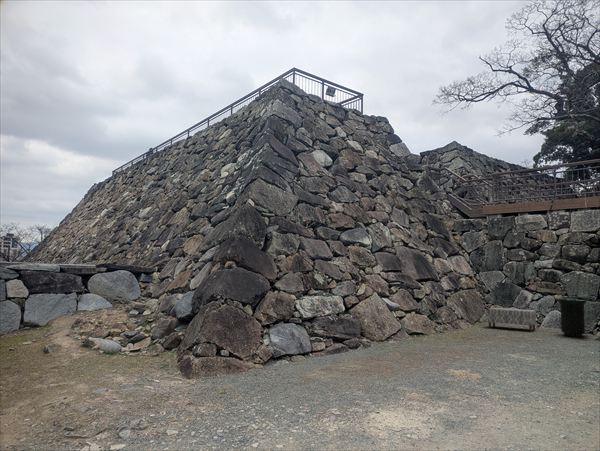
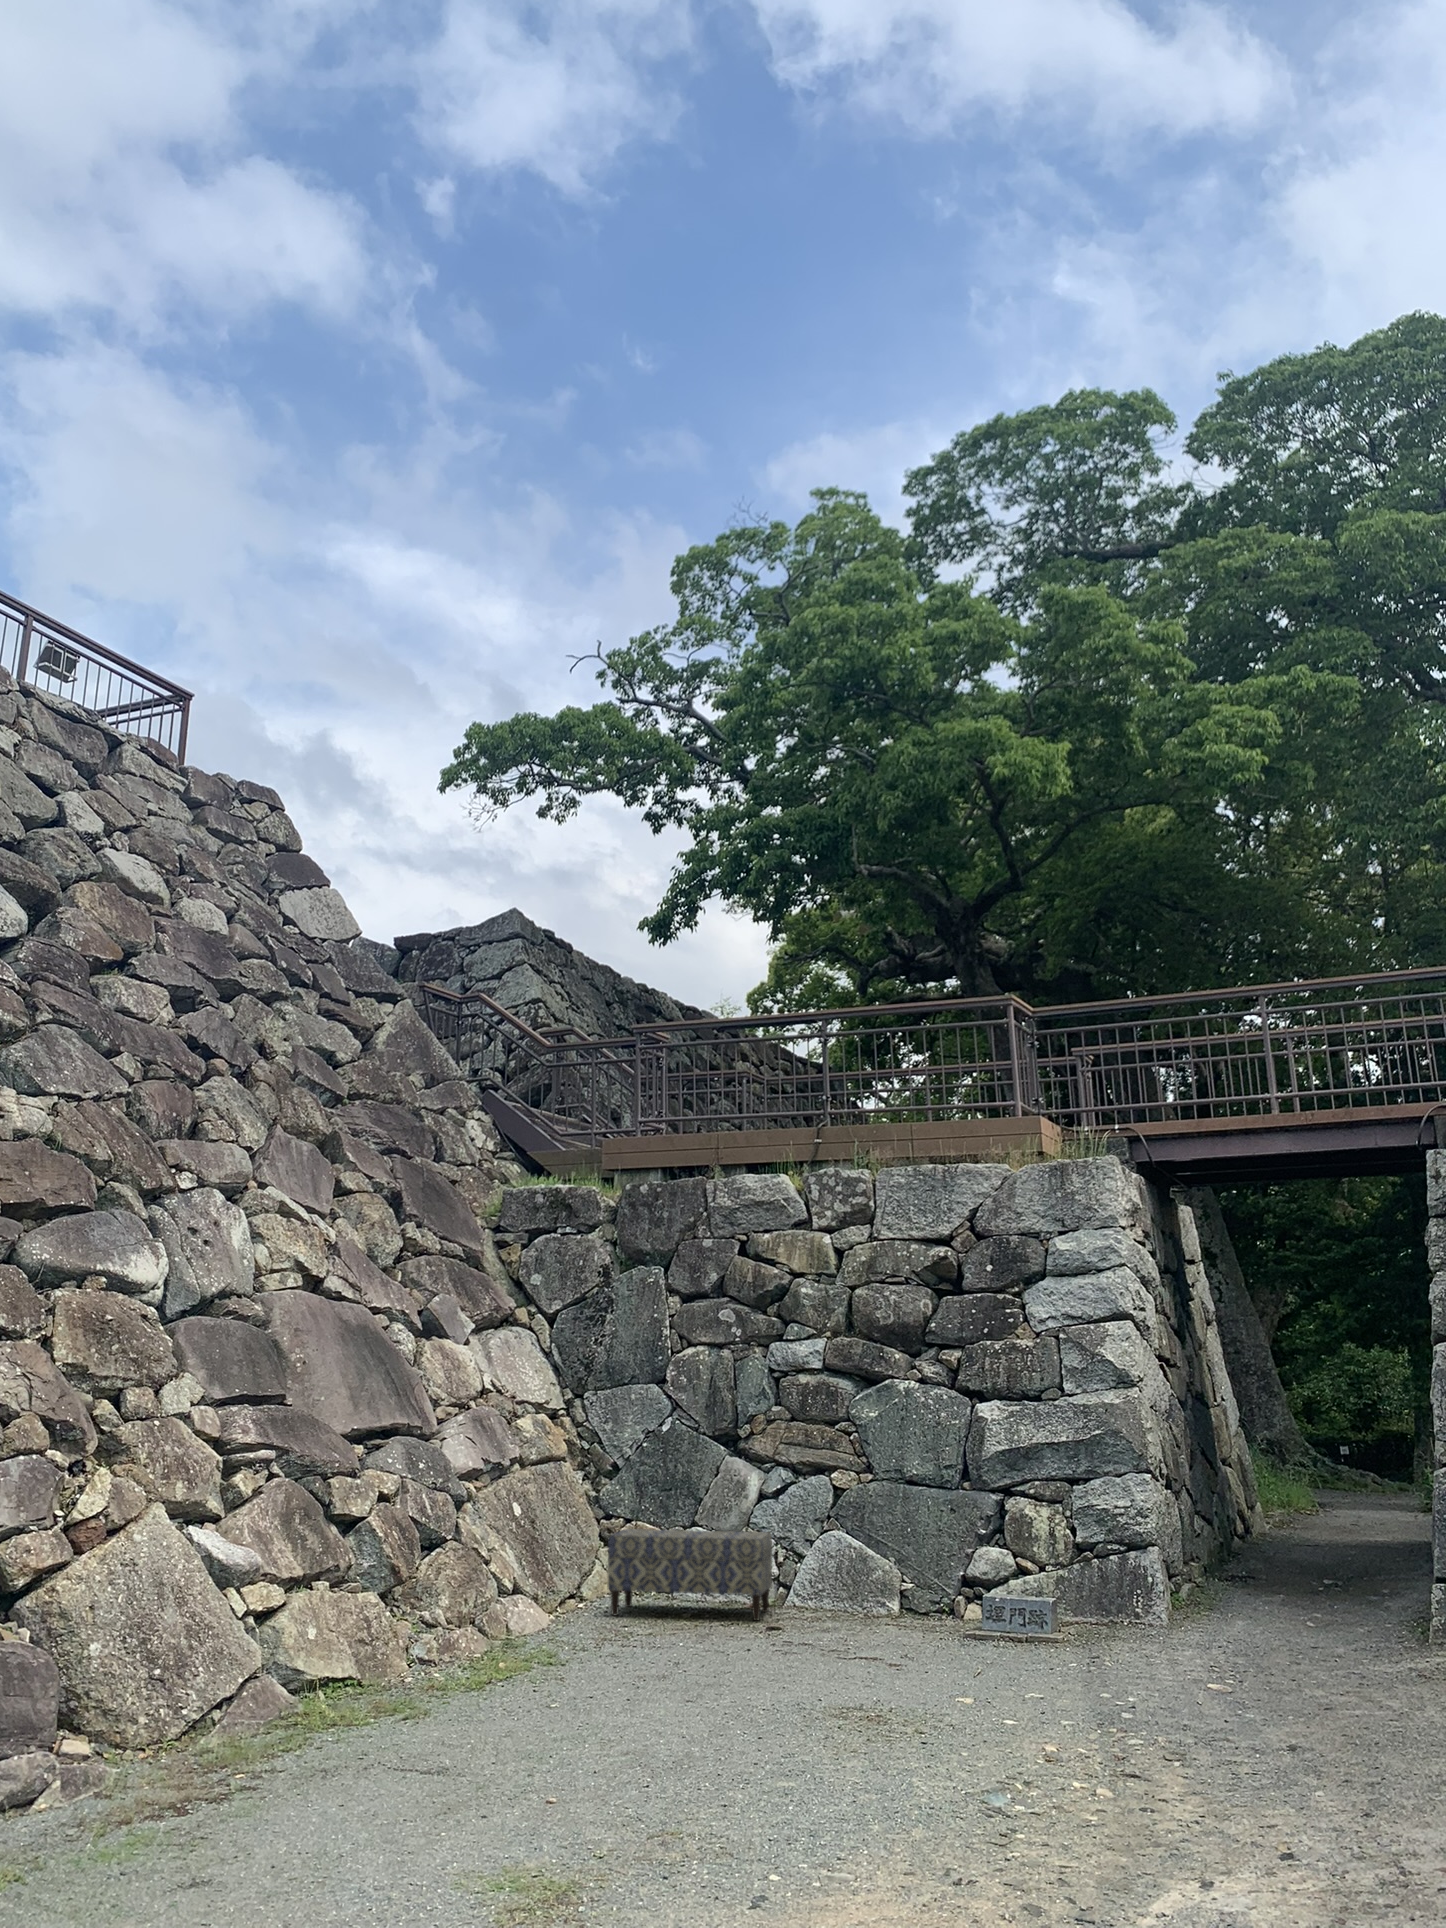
trash can: present [555,299,589,337] -> none [838,1484,944,1631]

